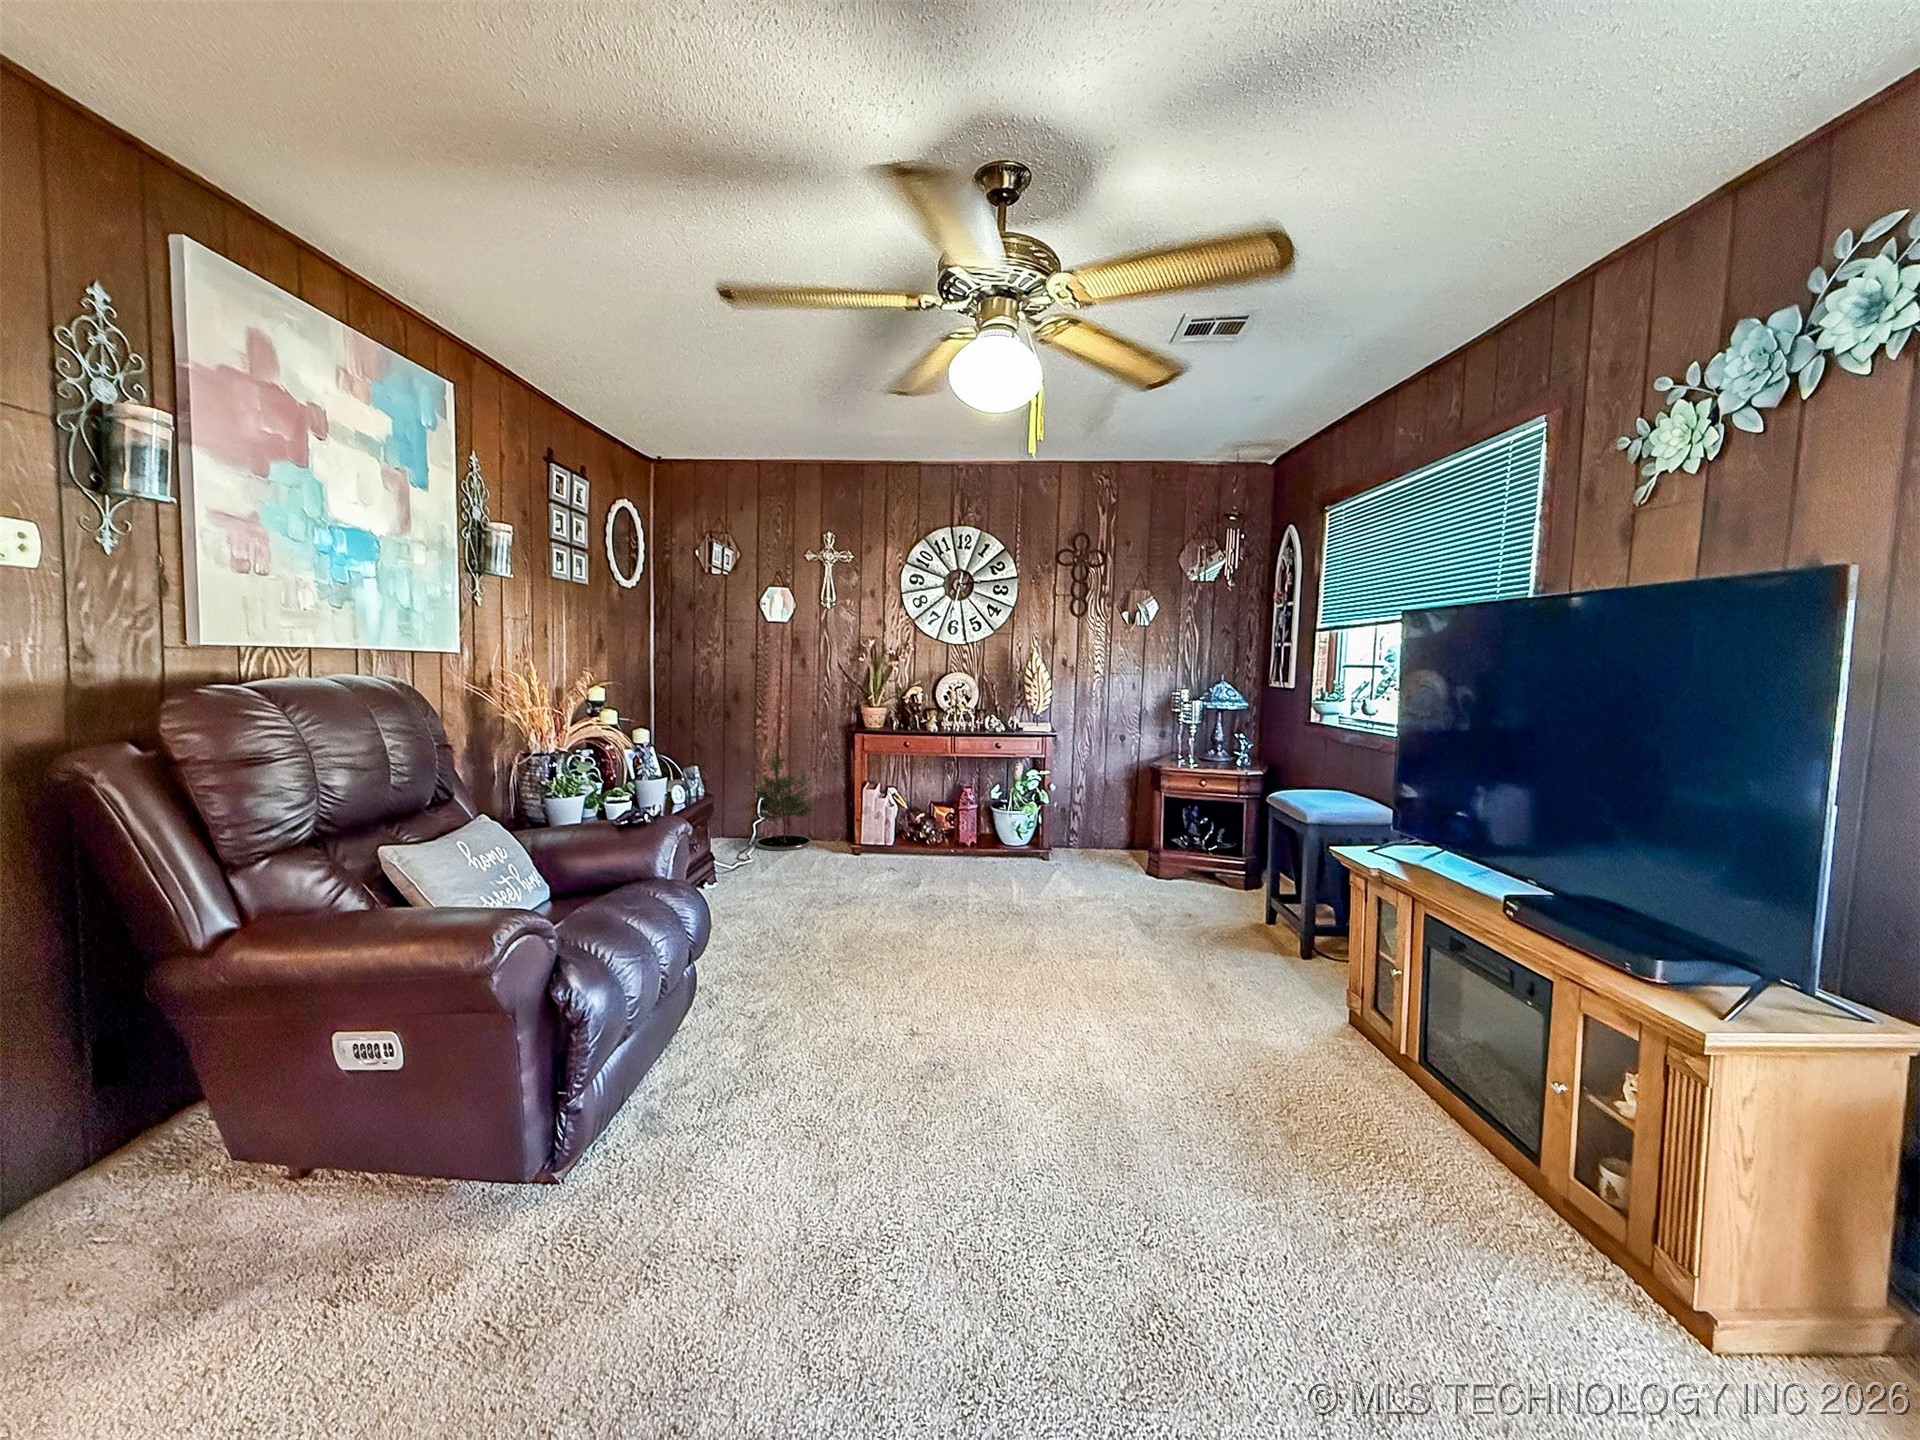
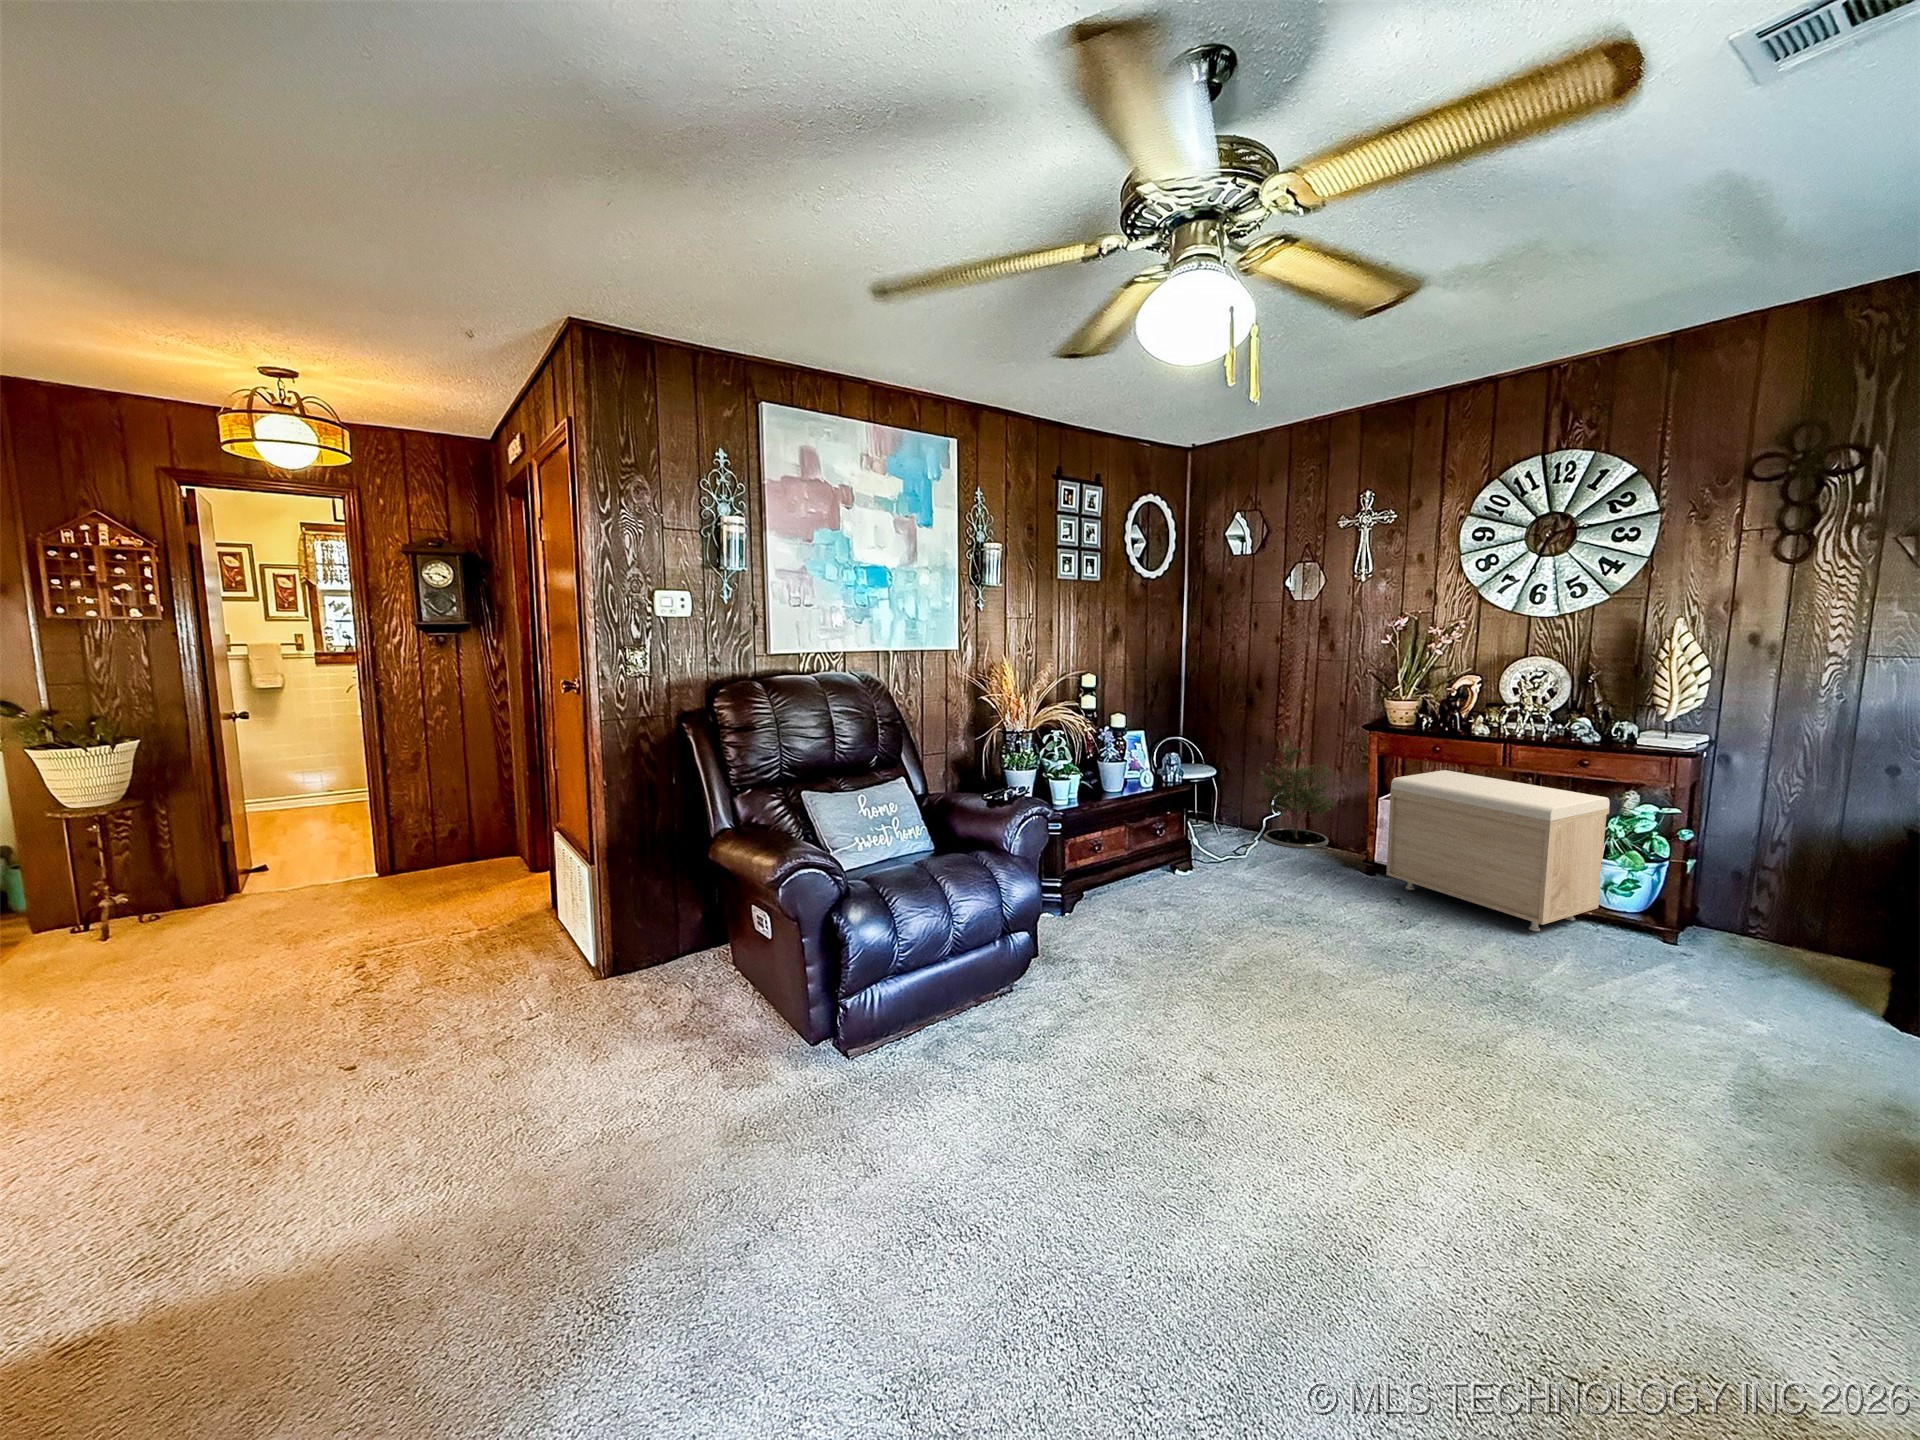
storage bench: none [885,764,1017,871] -> present [1387,770,1610,931]

